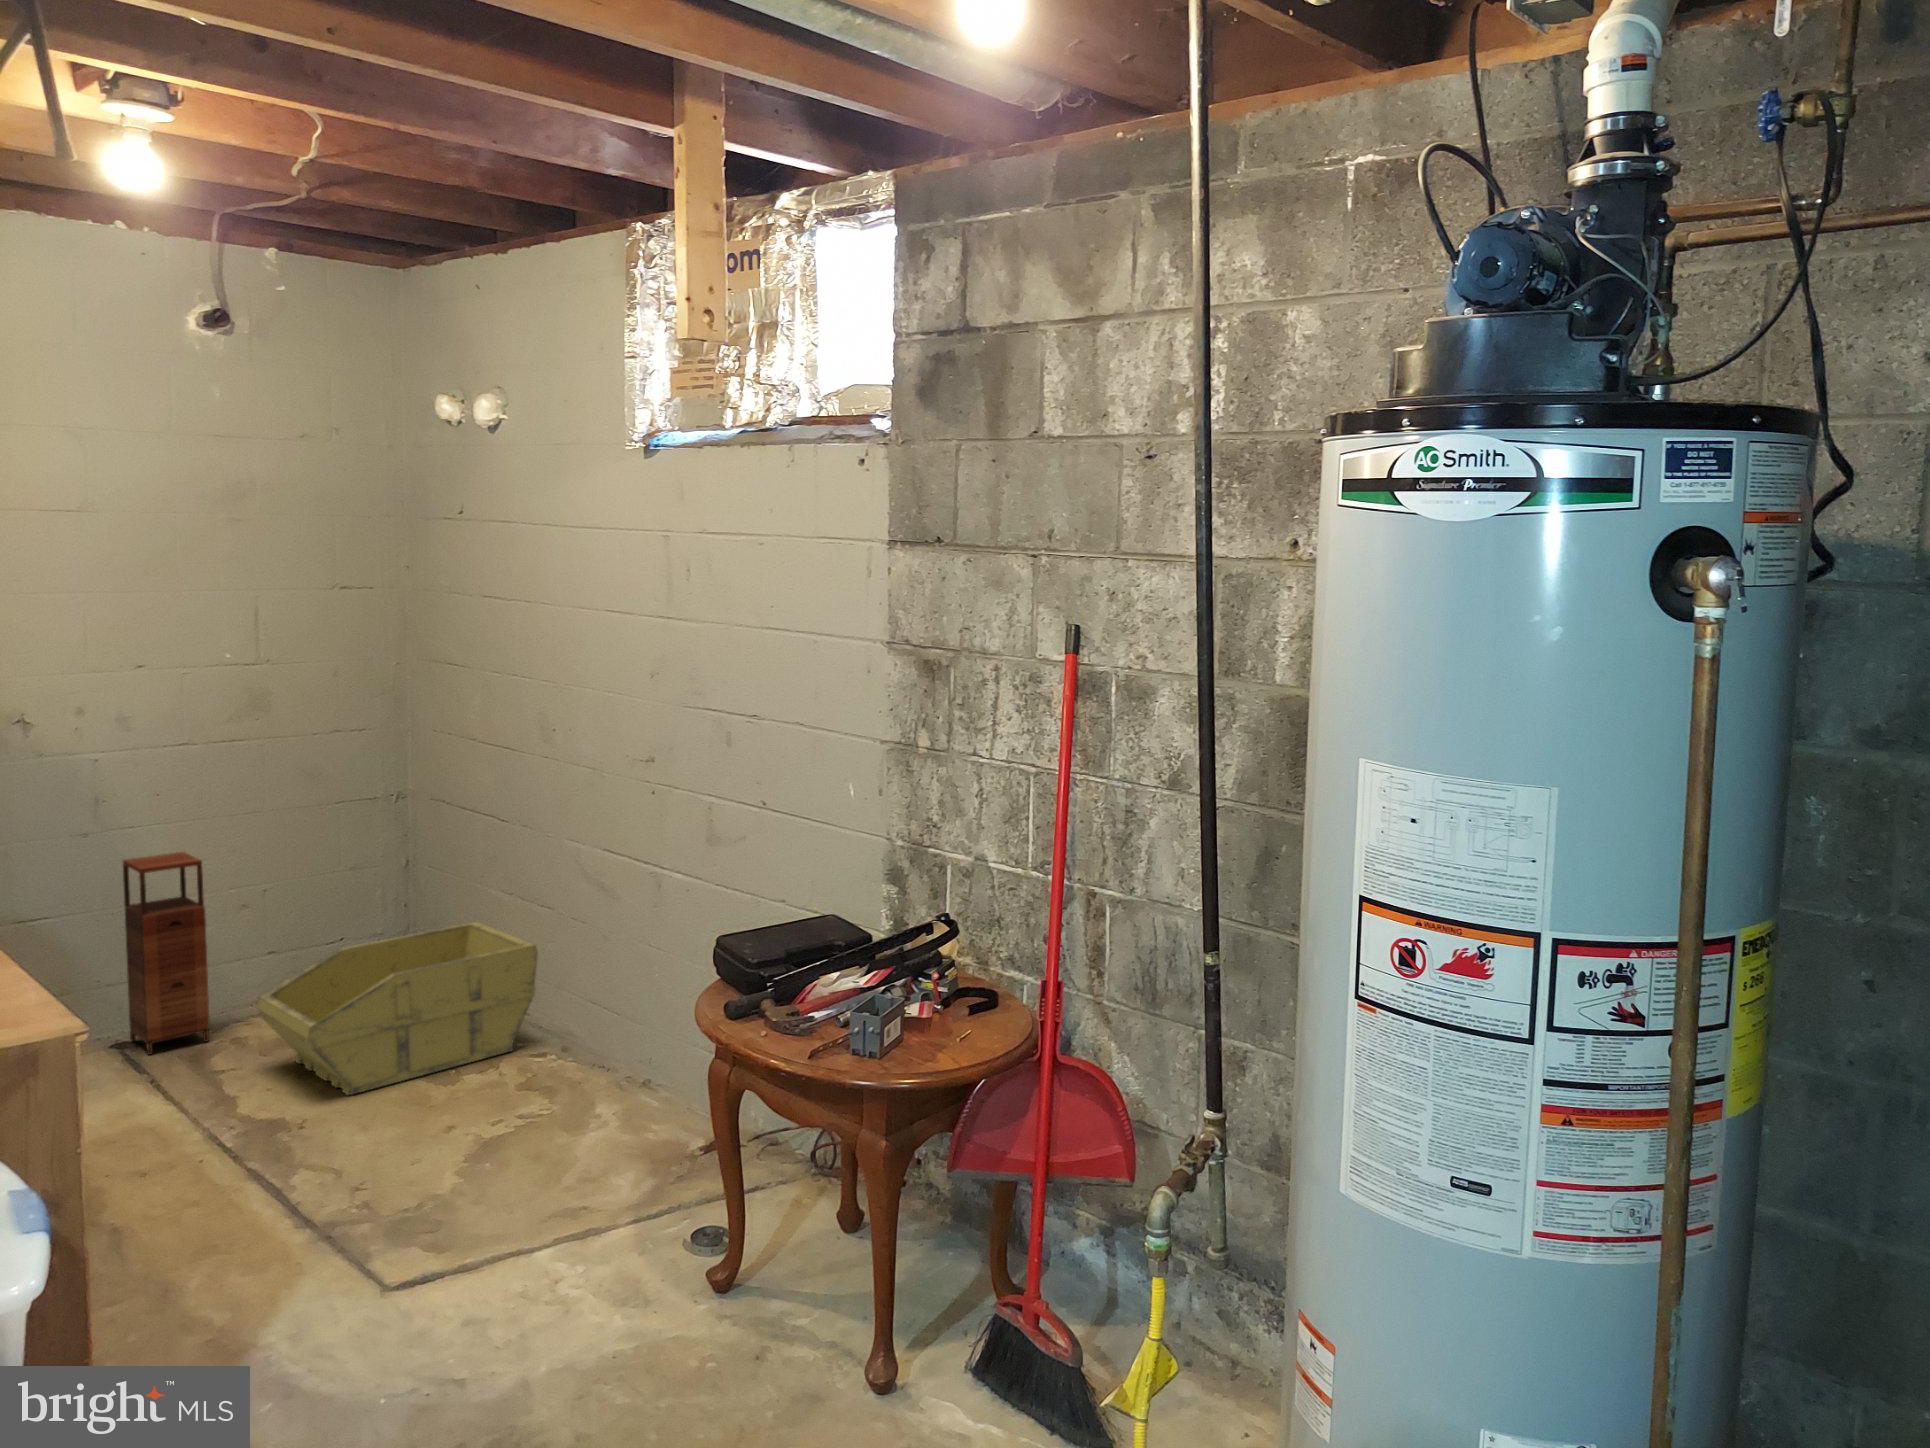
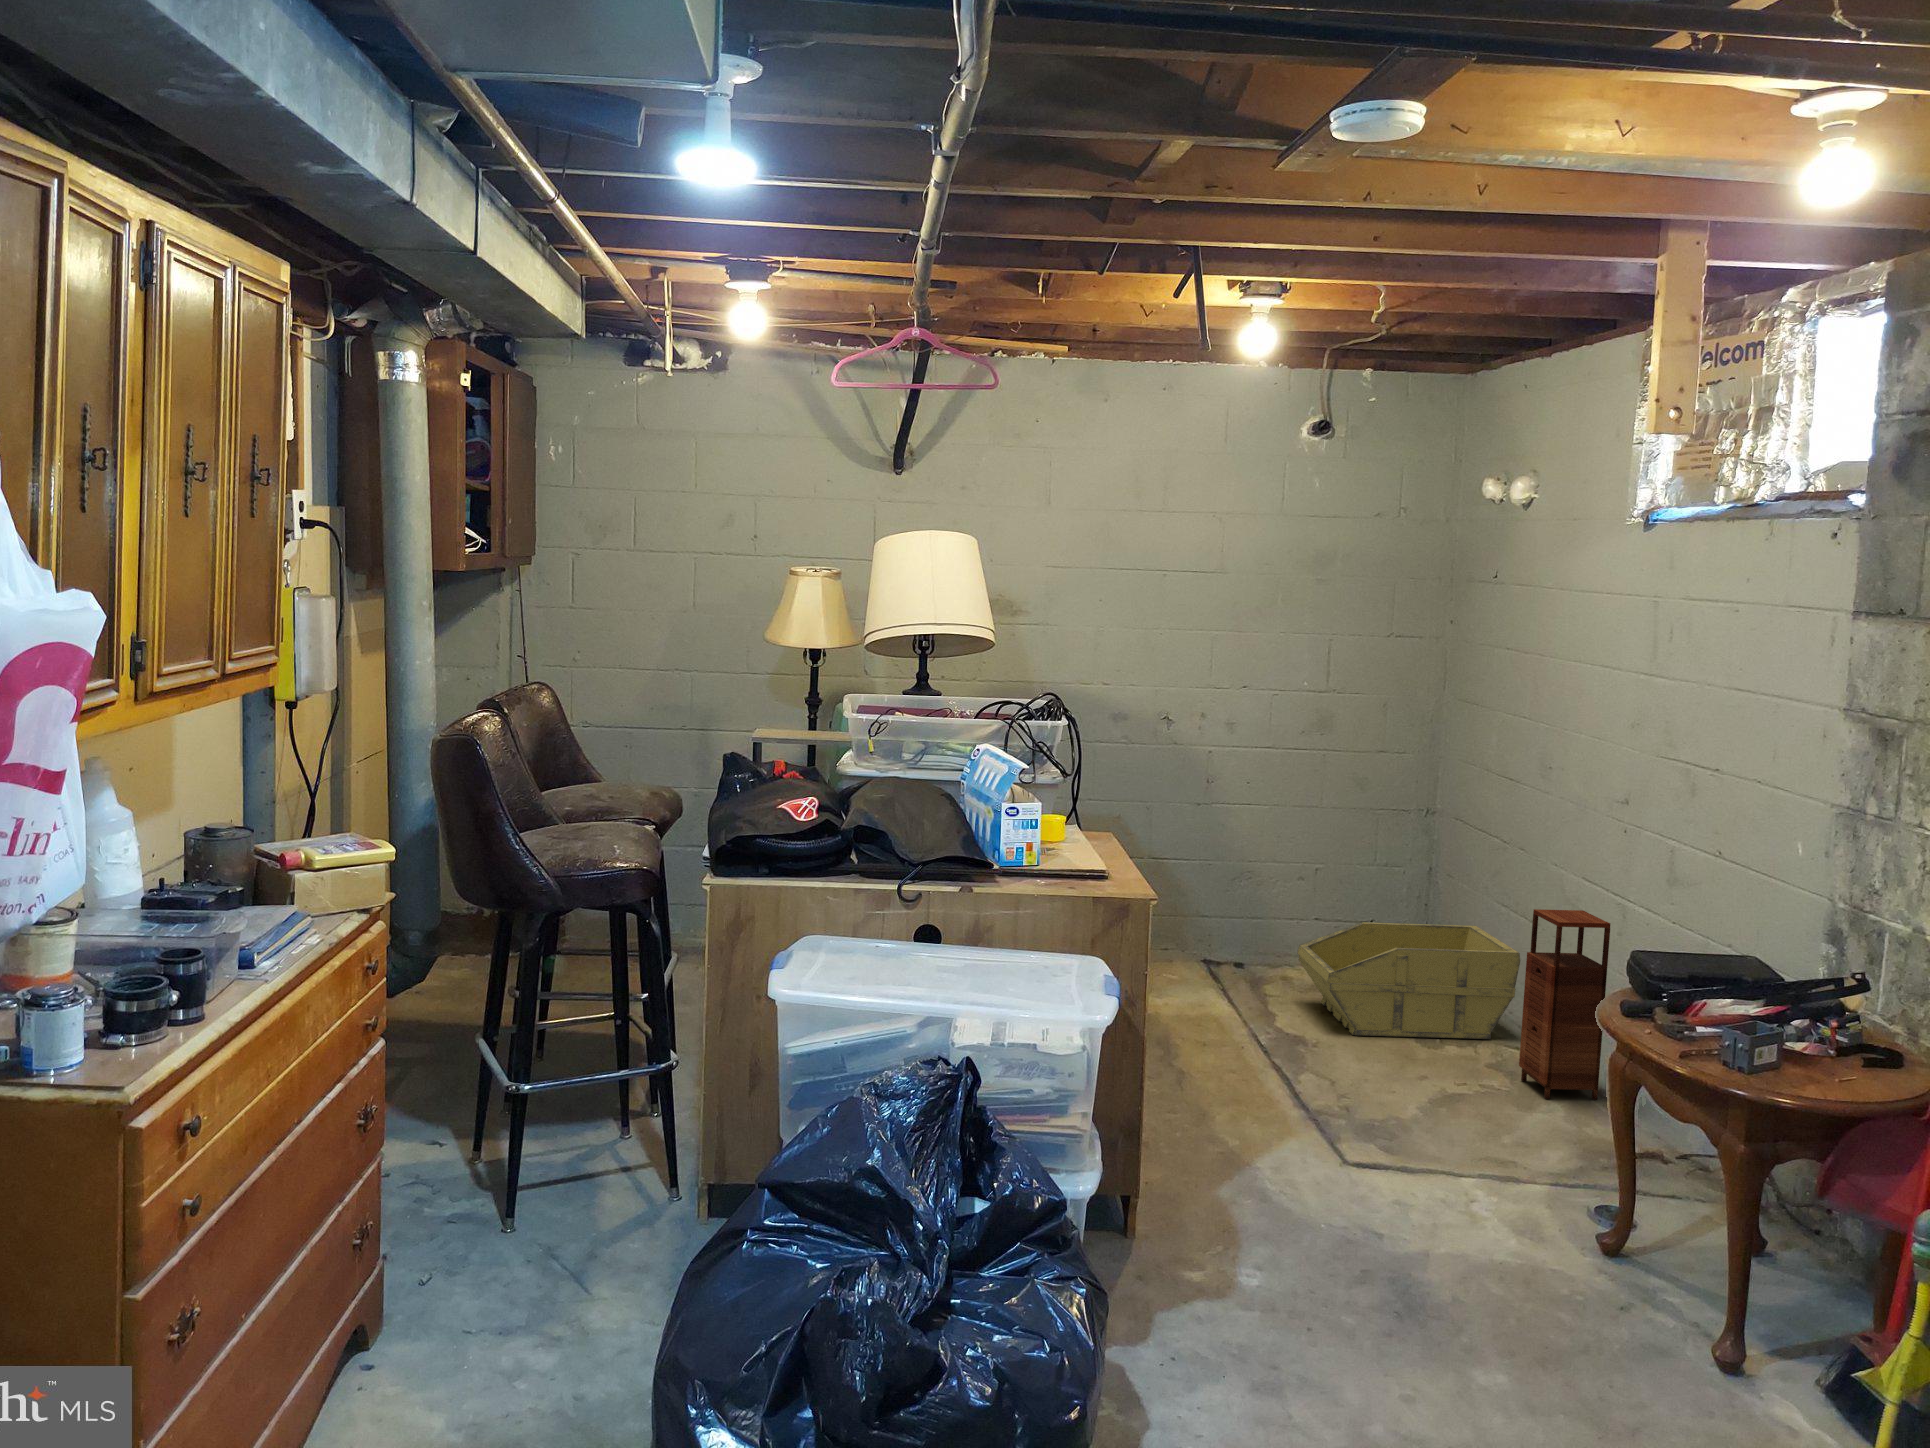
storage cabinet: present [123,852,210,1055] -> present [1519,909,1610,1100]

